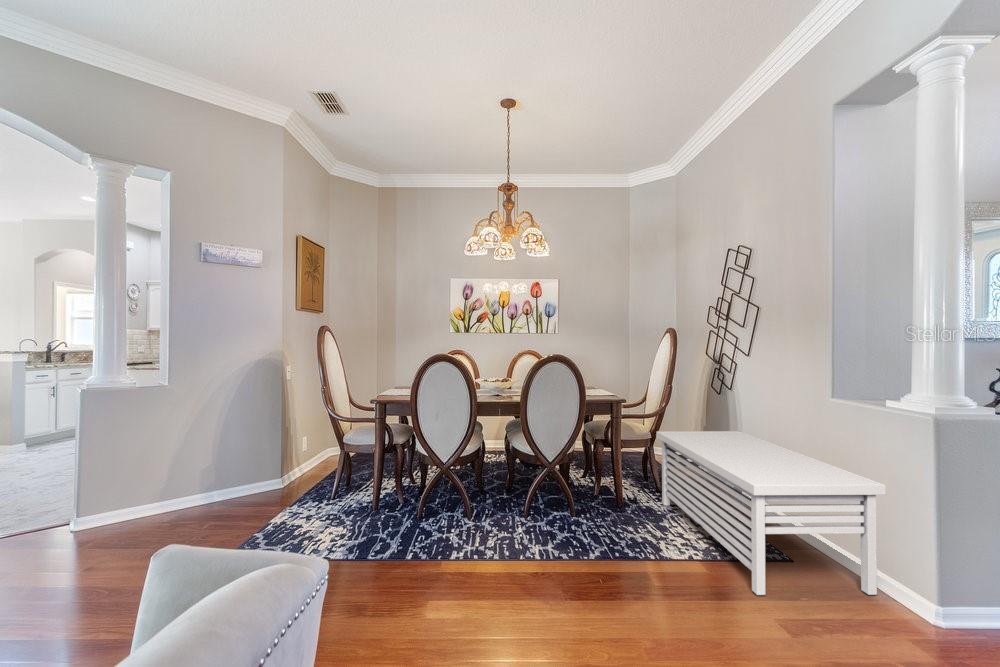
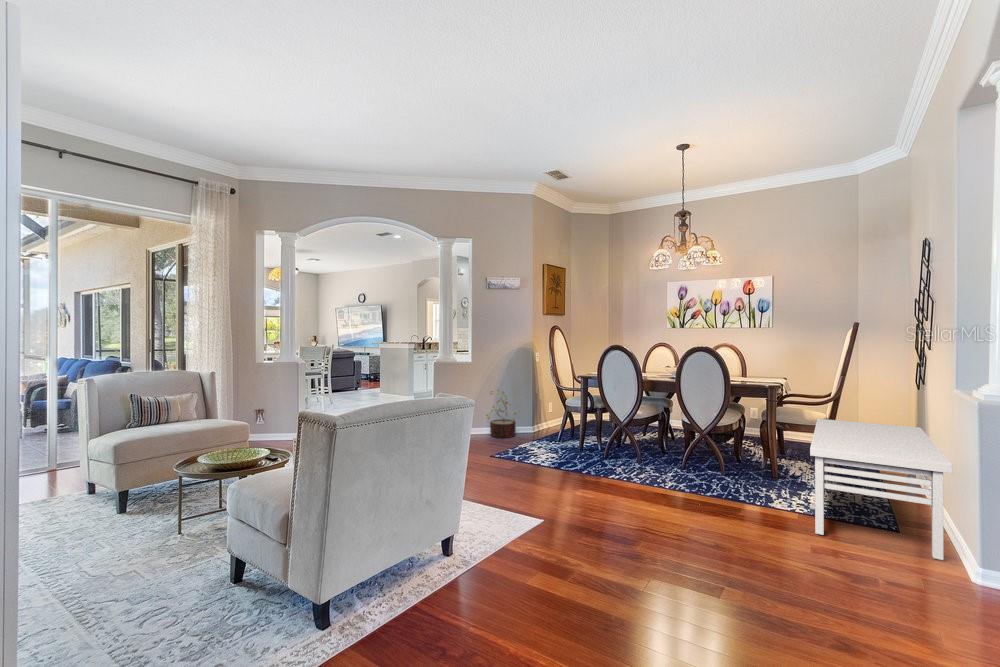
decorative plant: none [192,429,256,514] -> present [487,390,516,438]

